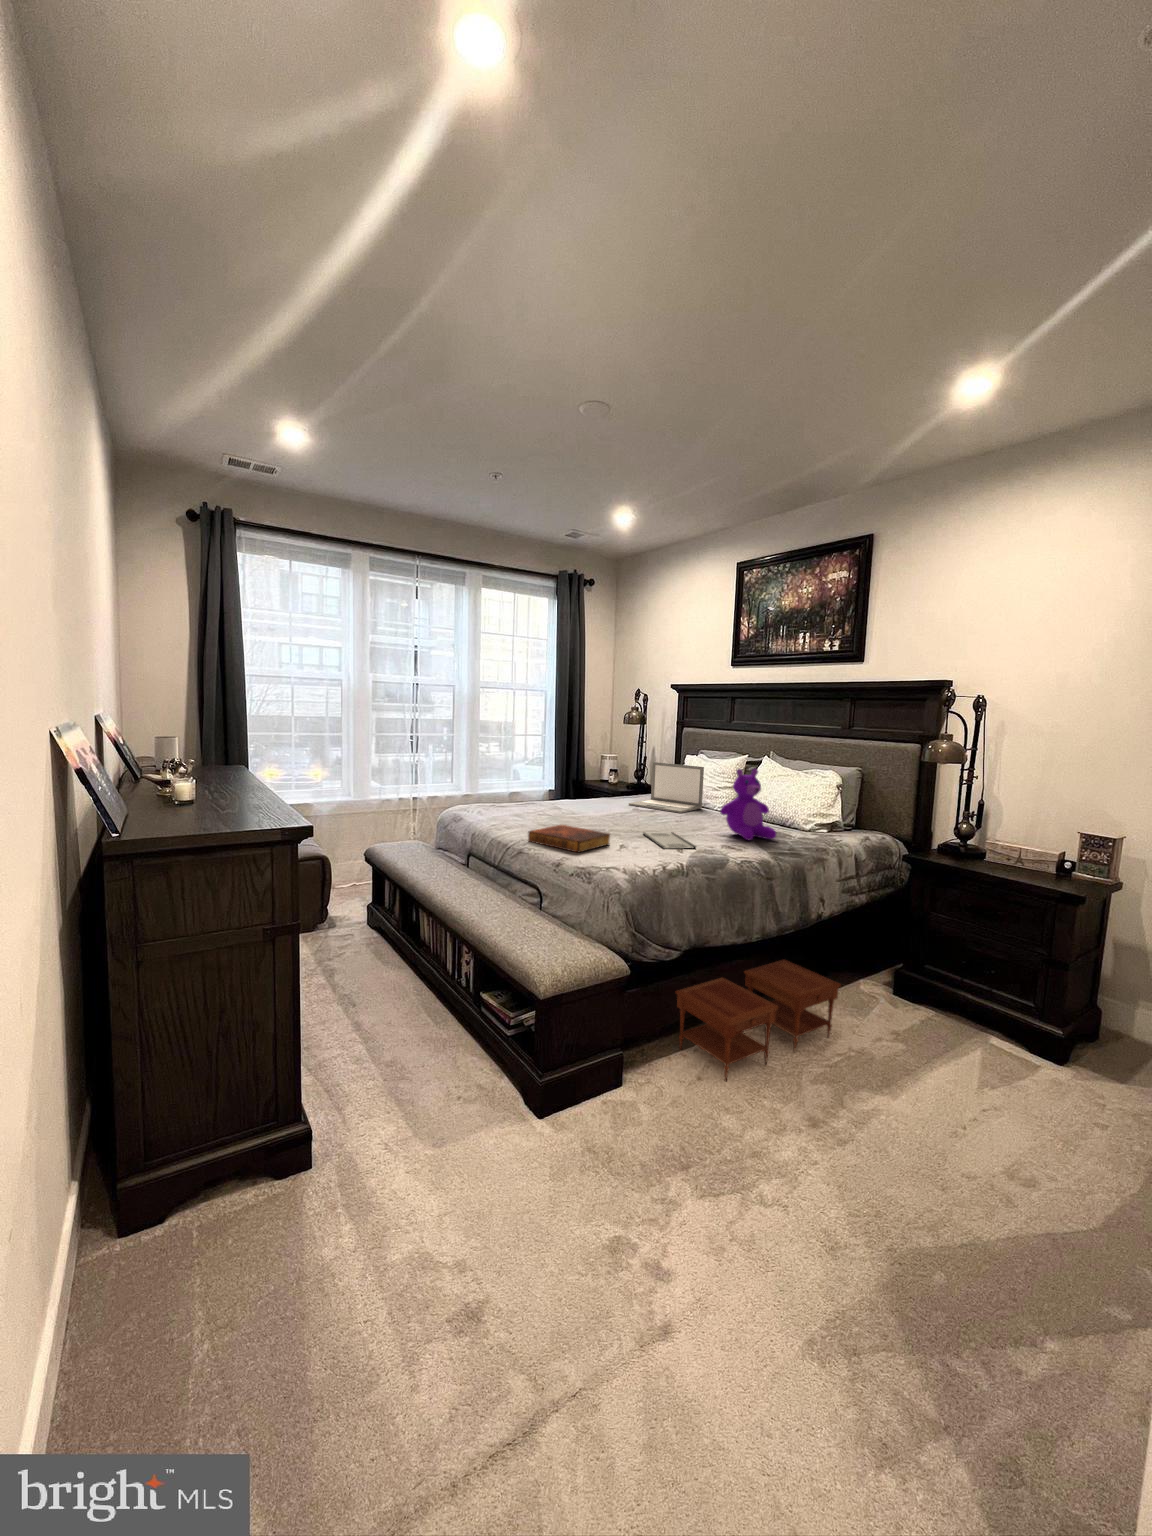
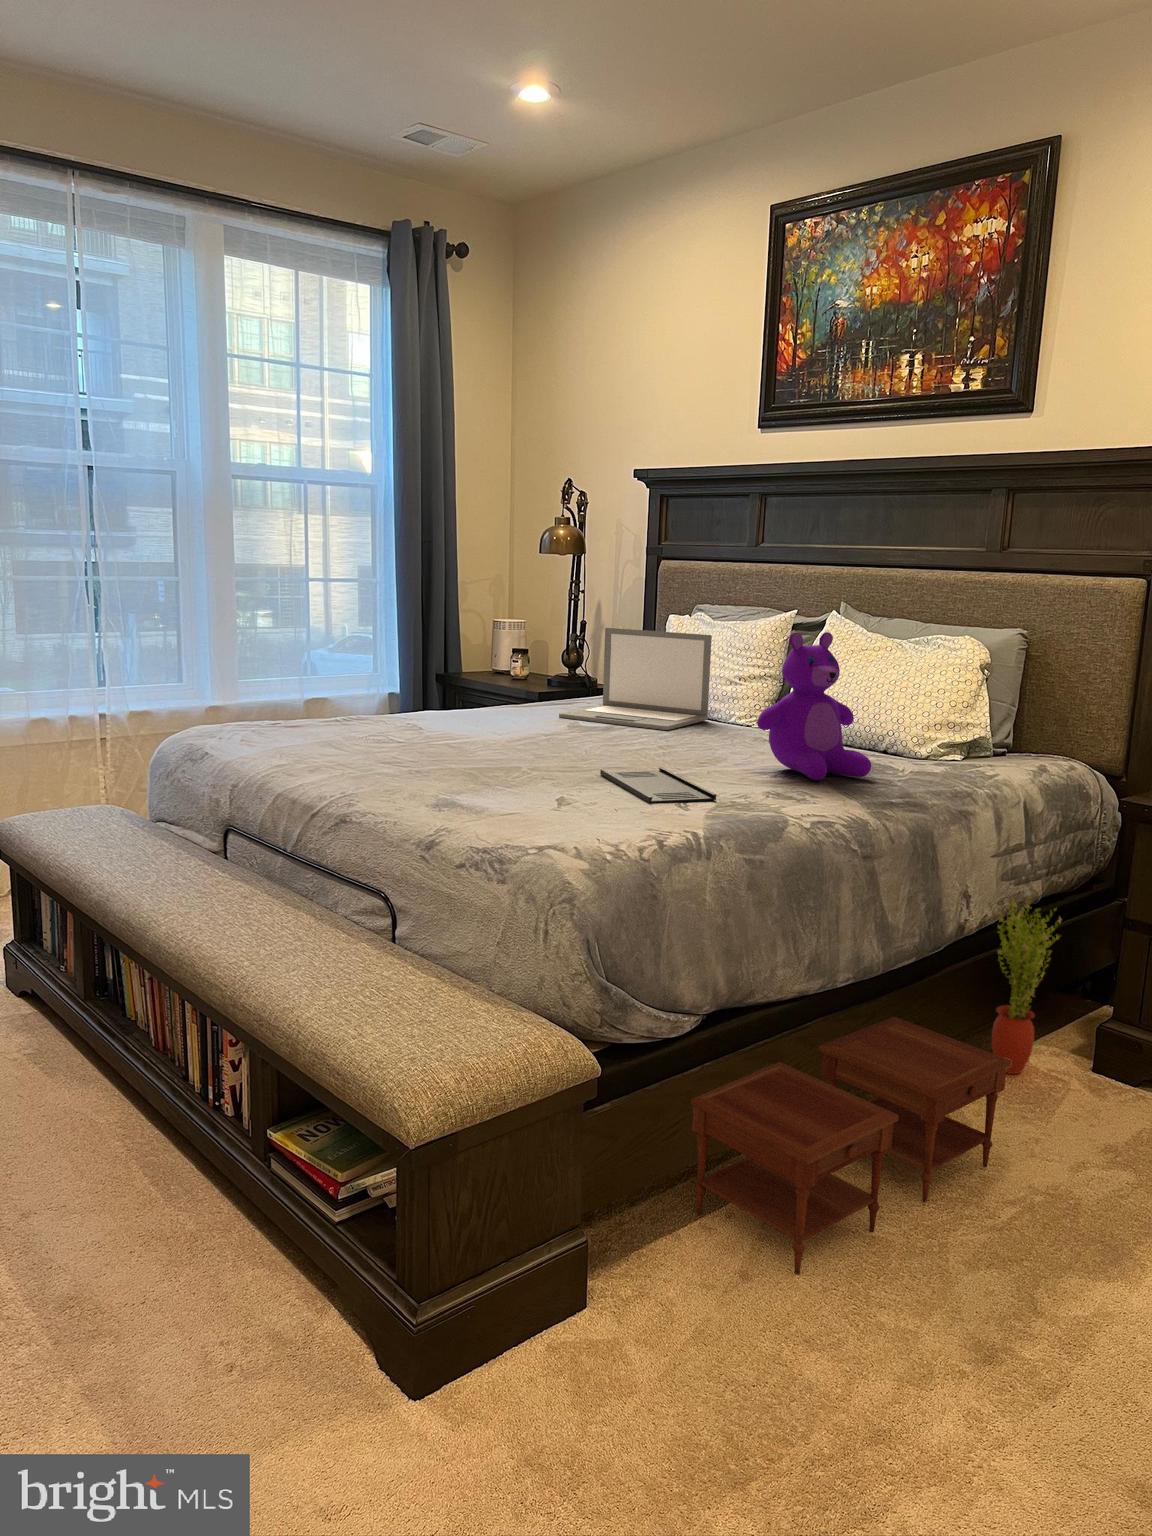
book: present [528,825,610,853] -> none [358,759,537,818]
potted plant: none [839,902,875,994] -> present [992,897,1061,1074]

